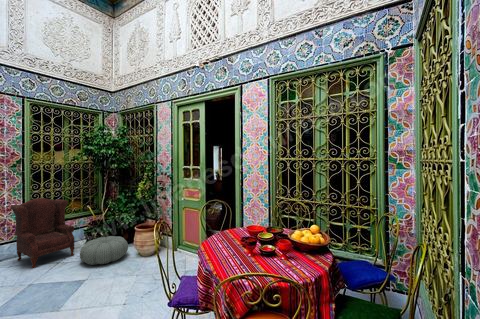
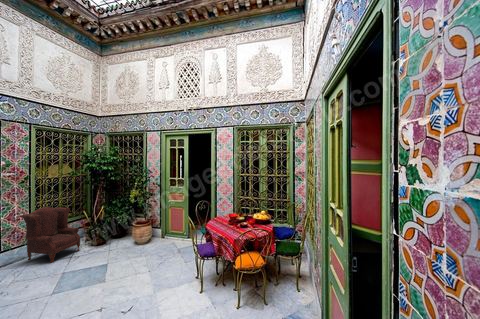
pouf: present [80,236,128,265] -> none [91,232,128,254]

